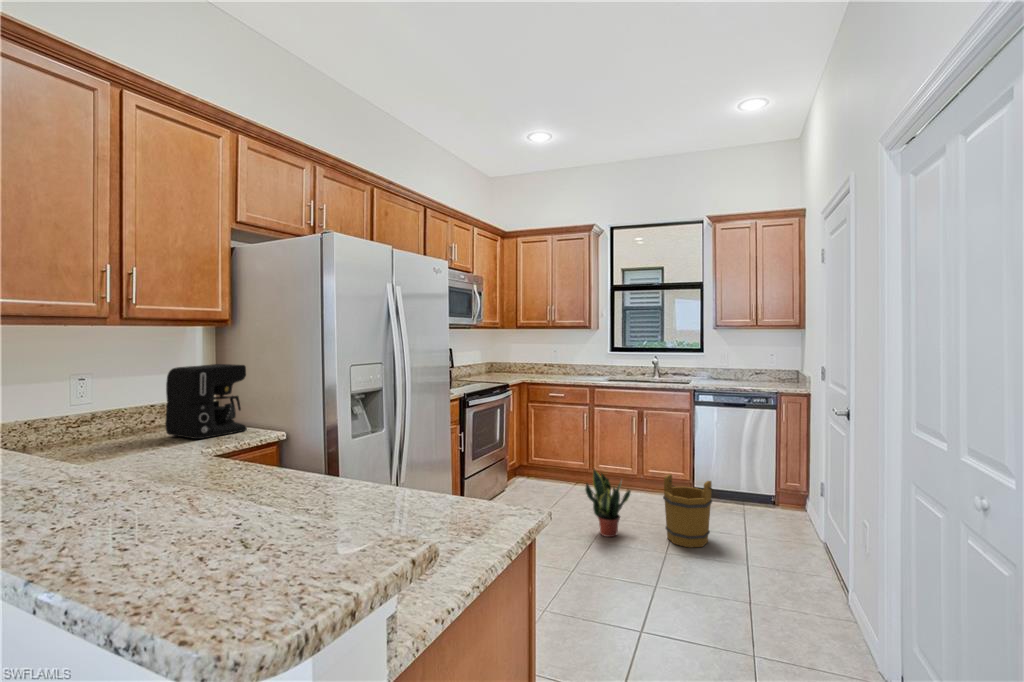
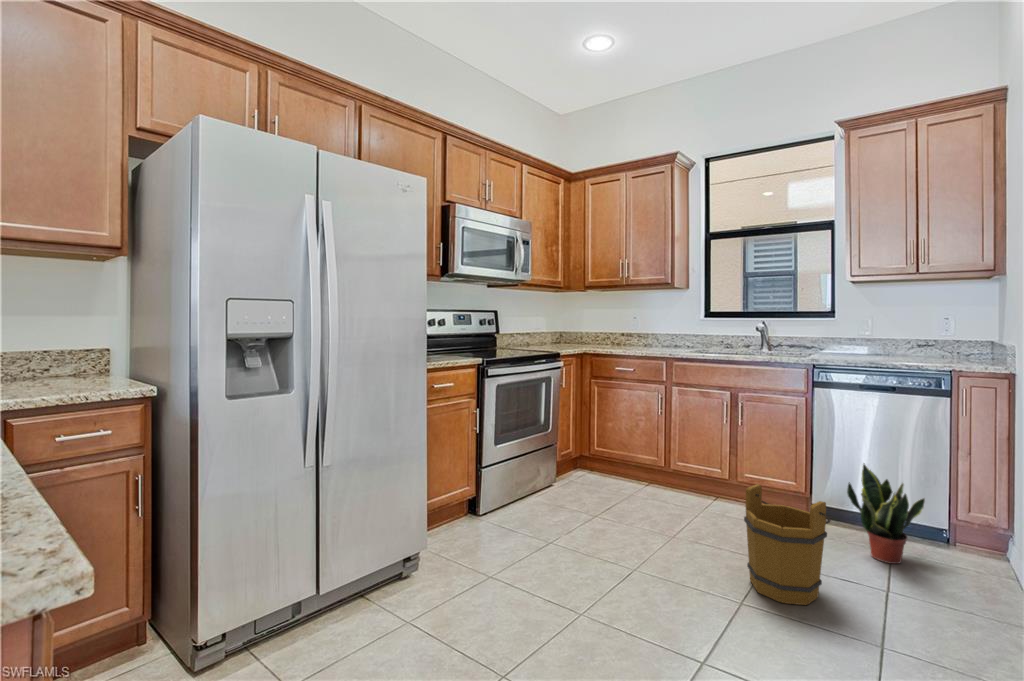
coffee maker: present [165,364,247,439] -> none [20,299,128,389]
potted plant: present [585,469,631,537] -> present [847,464,925,564]

